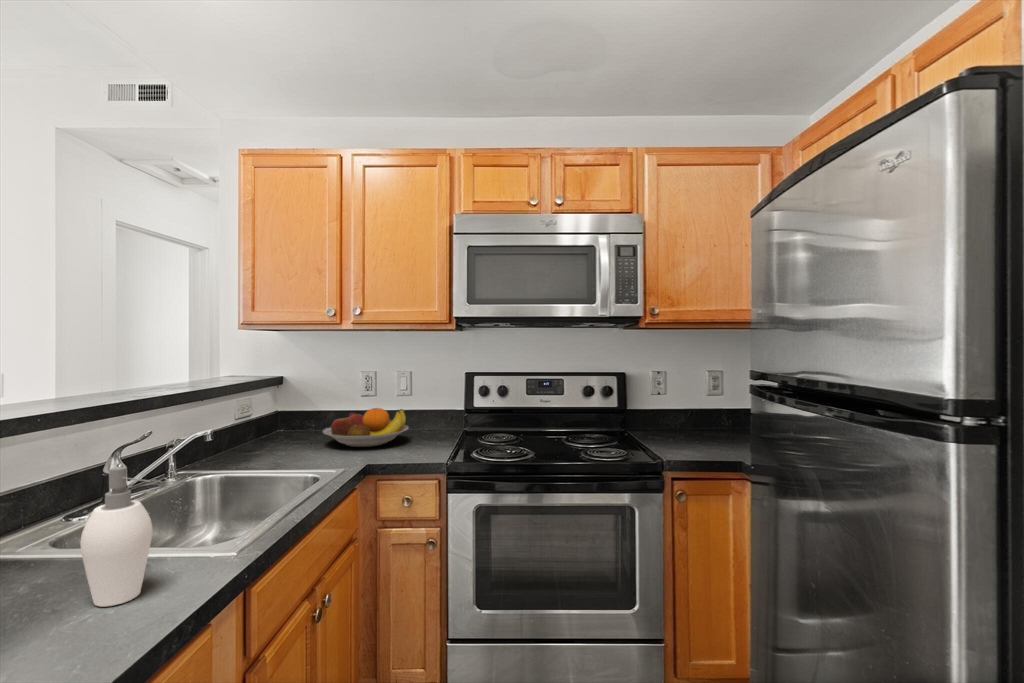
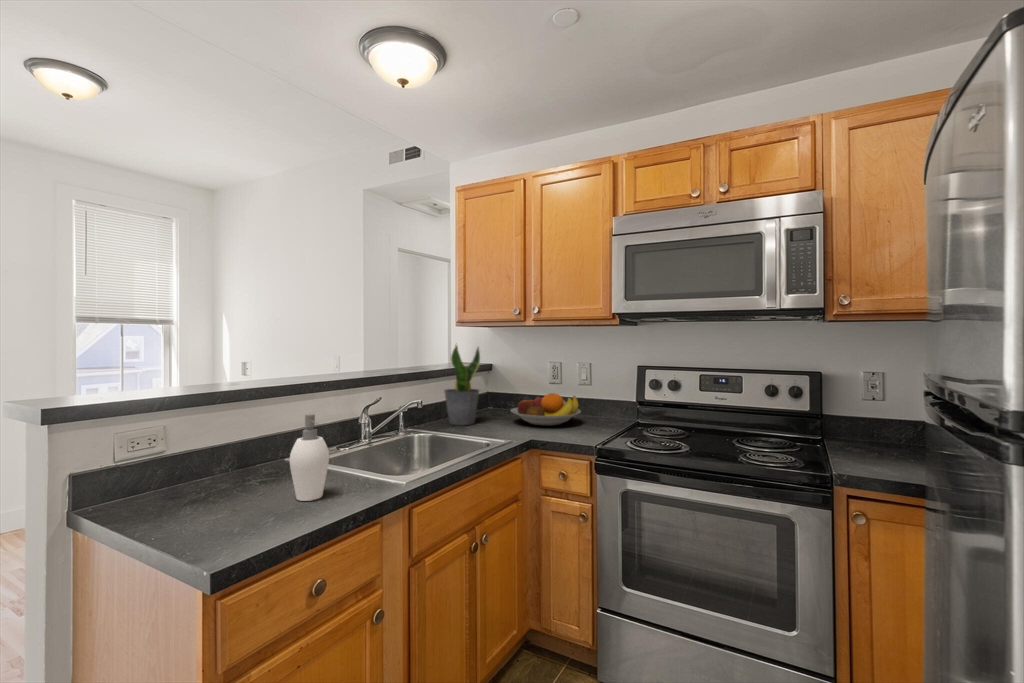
potted plant: none [230,350,283,459] -> present [445,345,480,425]

